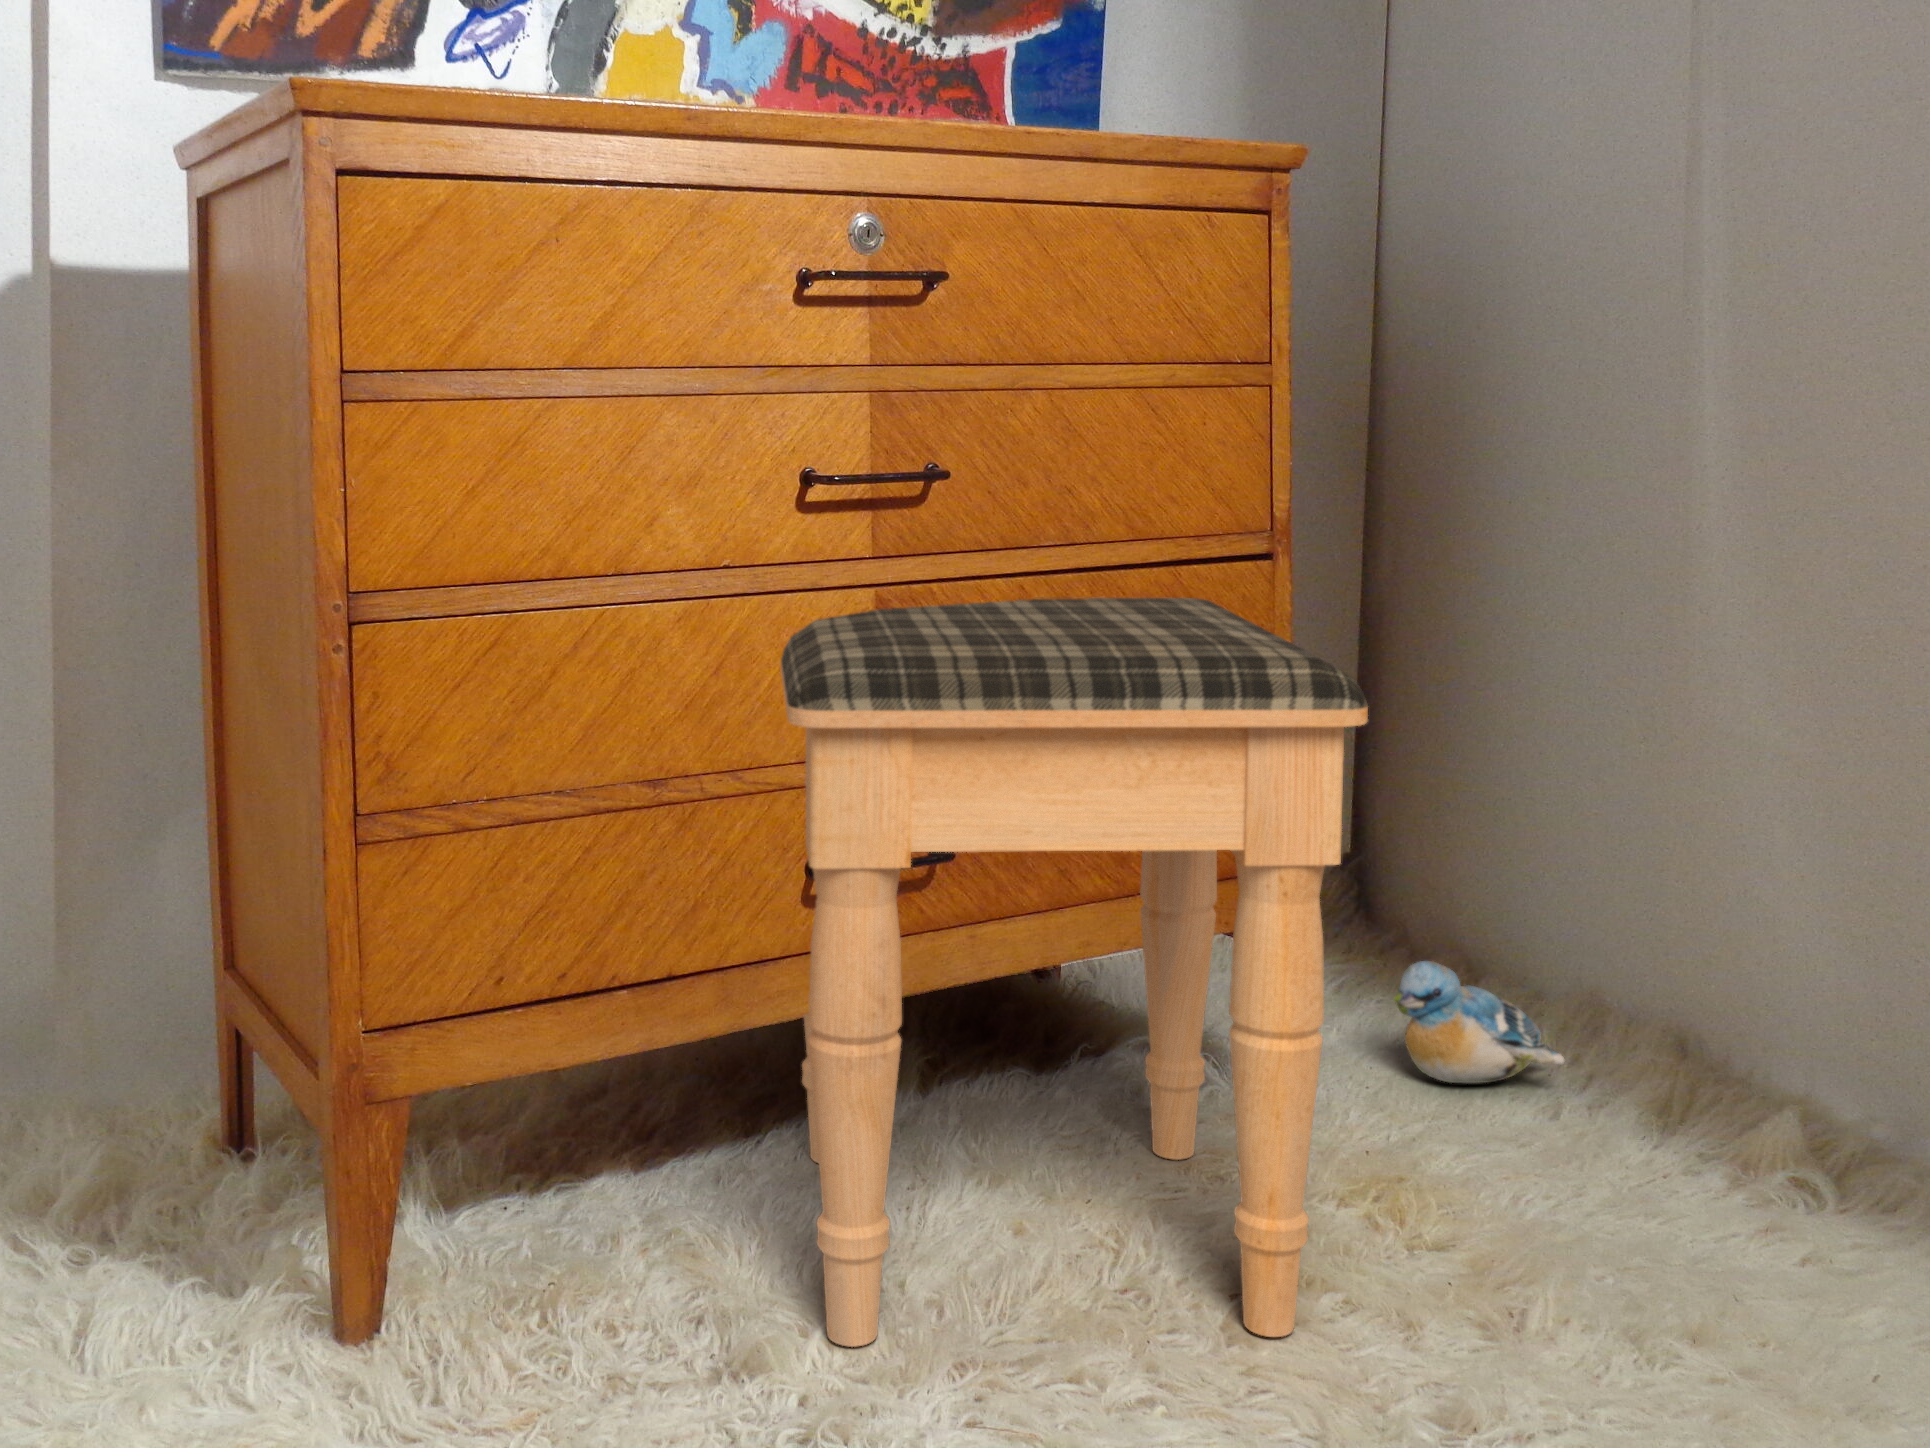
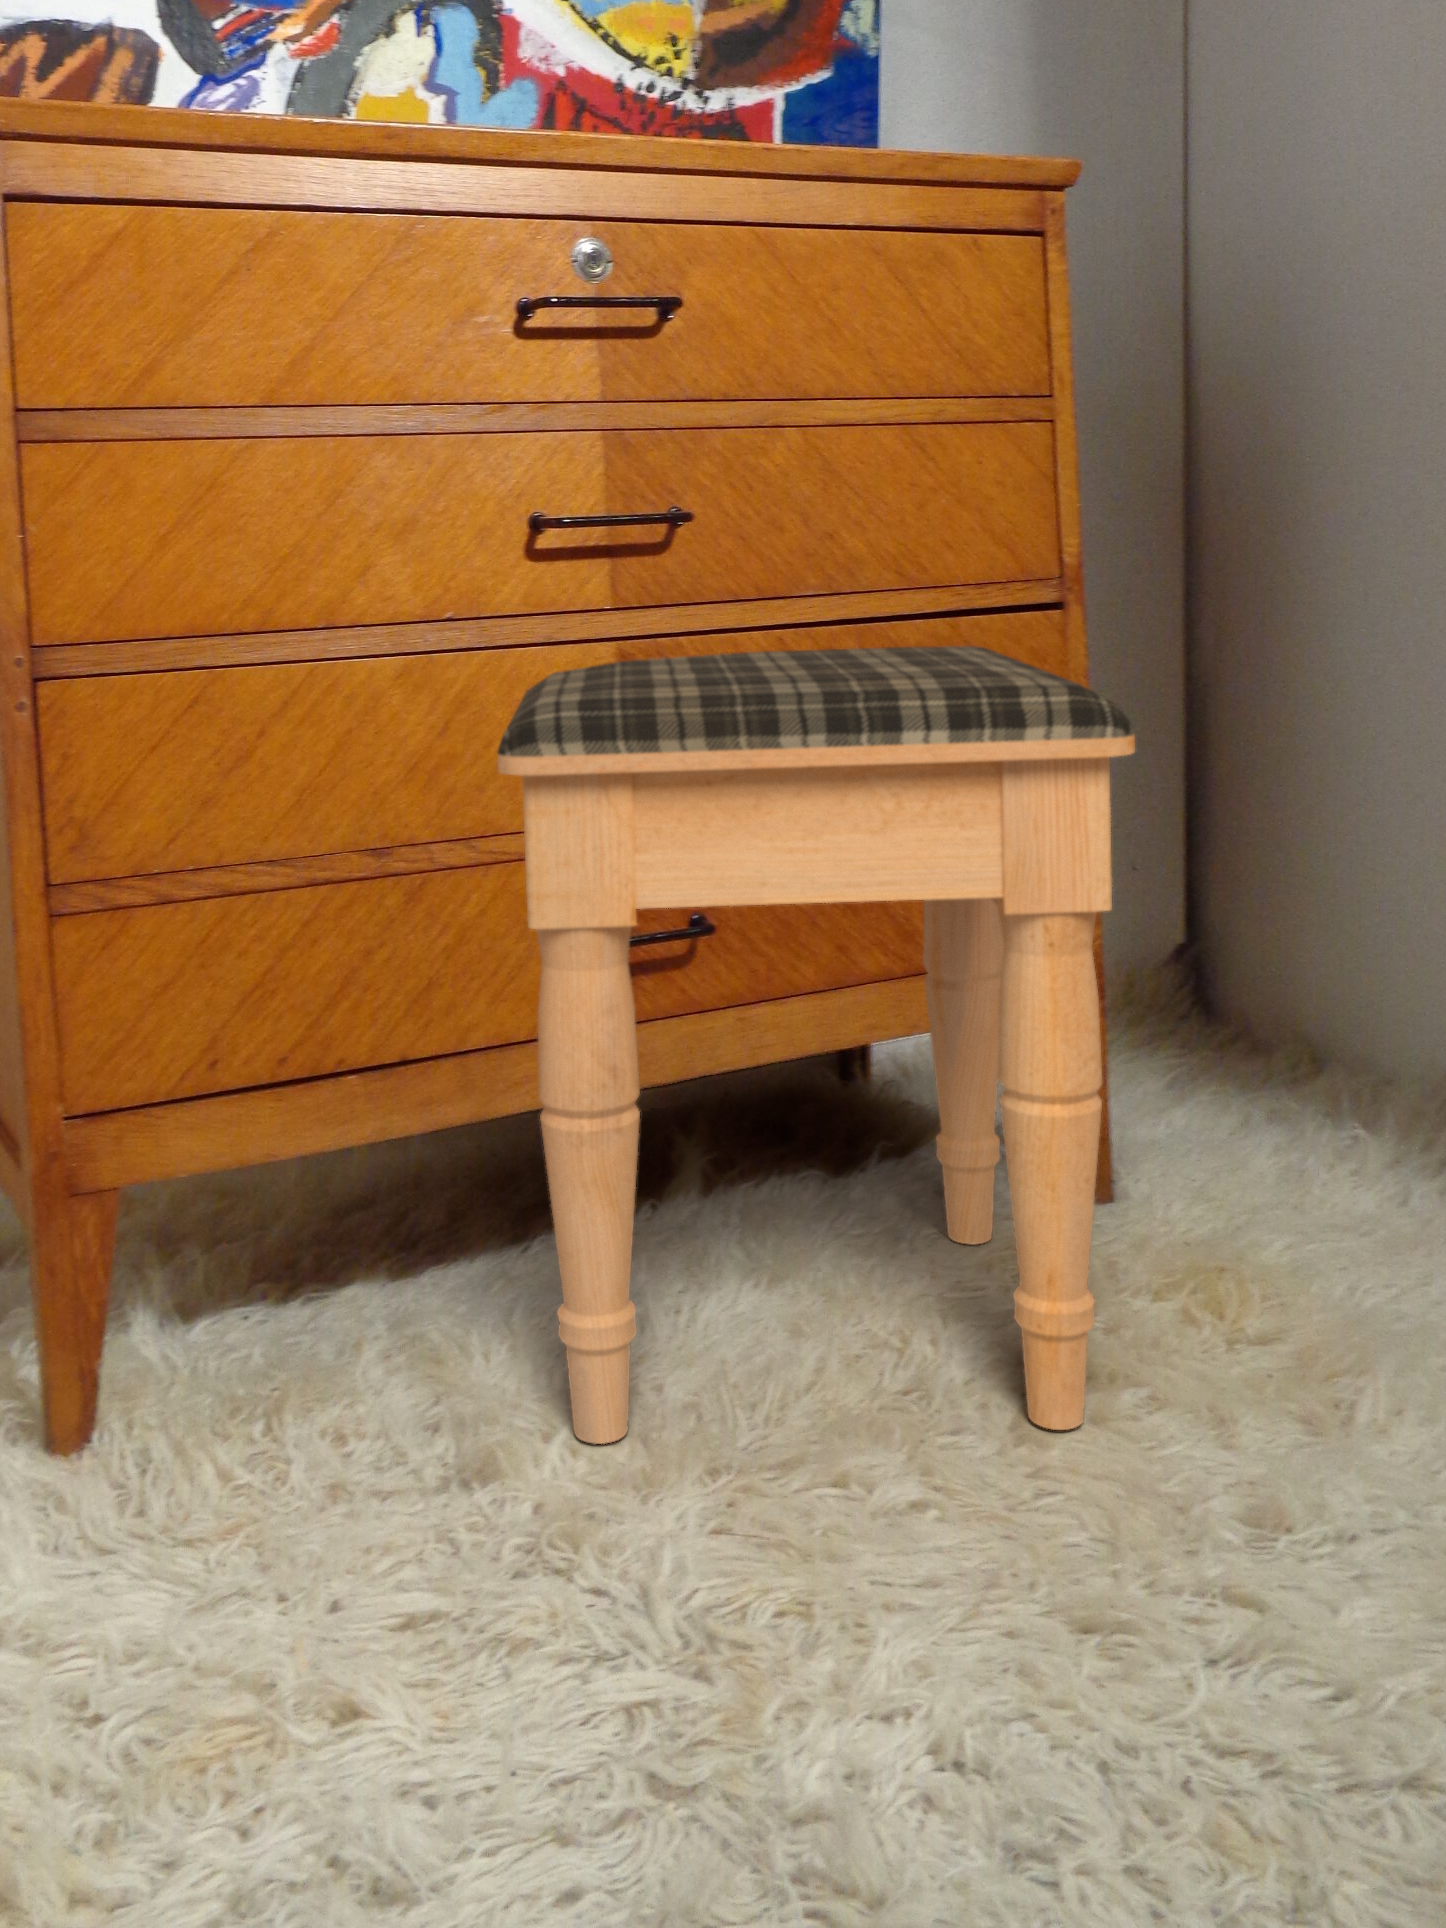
plush toy: present [1394,961,1565,1083] -> none [1210,1031,1399,1161]

